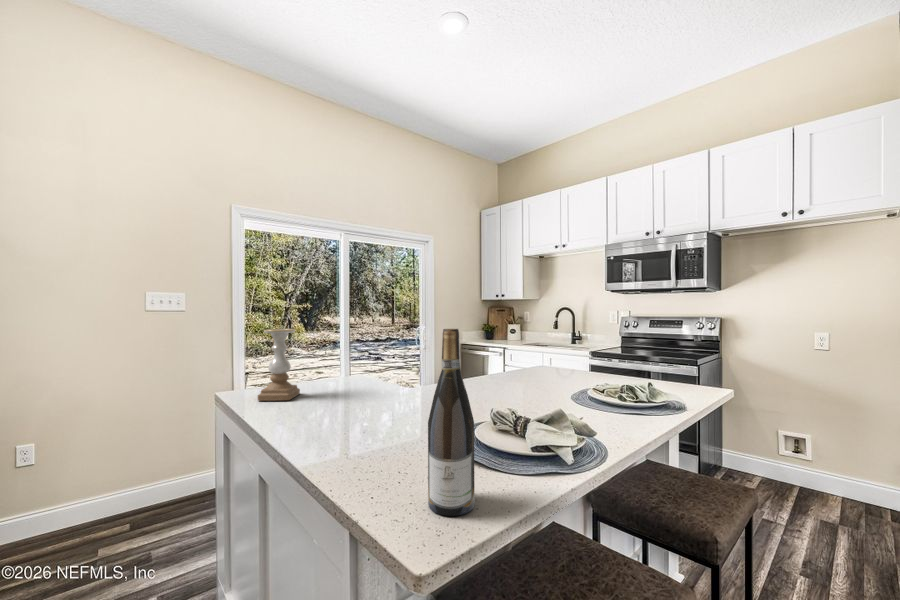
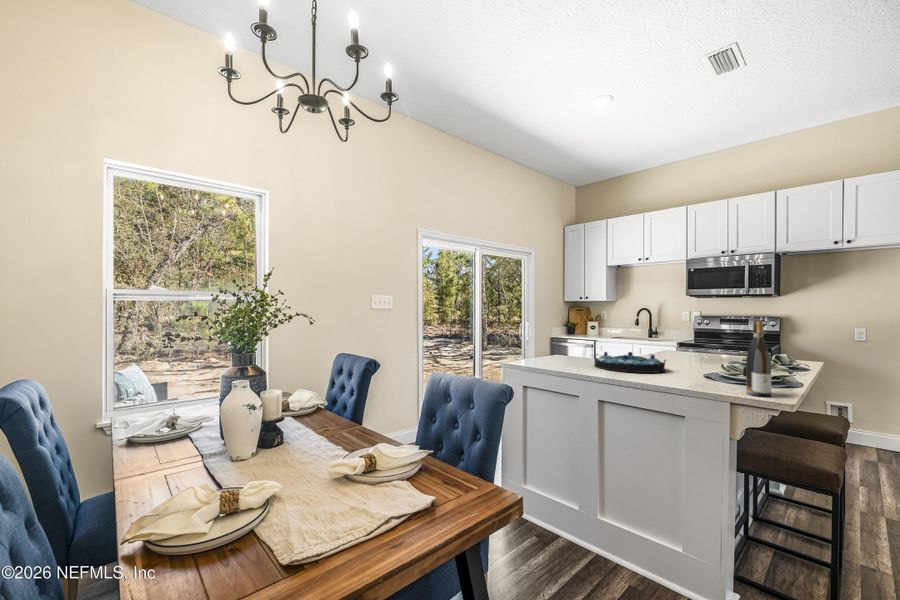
candle holder: present [258,329,300,401] -> none [547,322,571,364]
serving tray: none [315,379,420,423] -> present [594,352,666,373]

